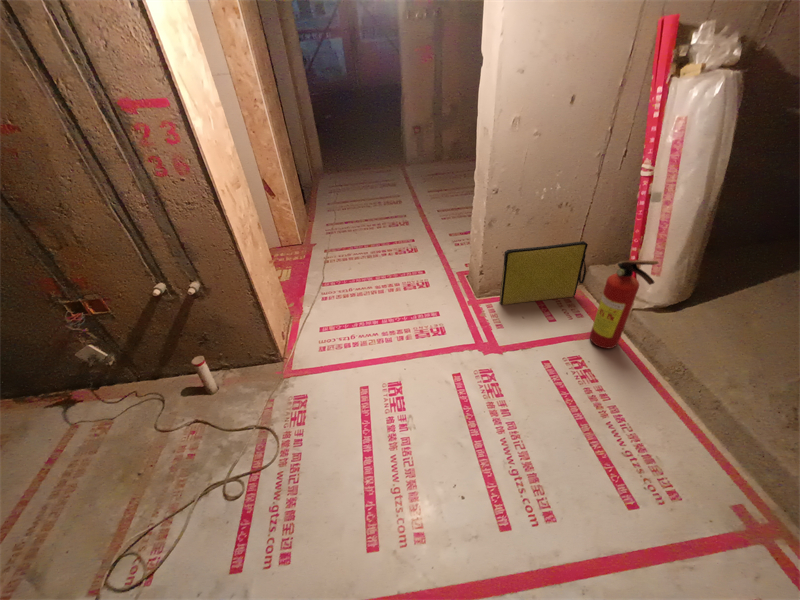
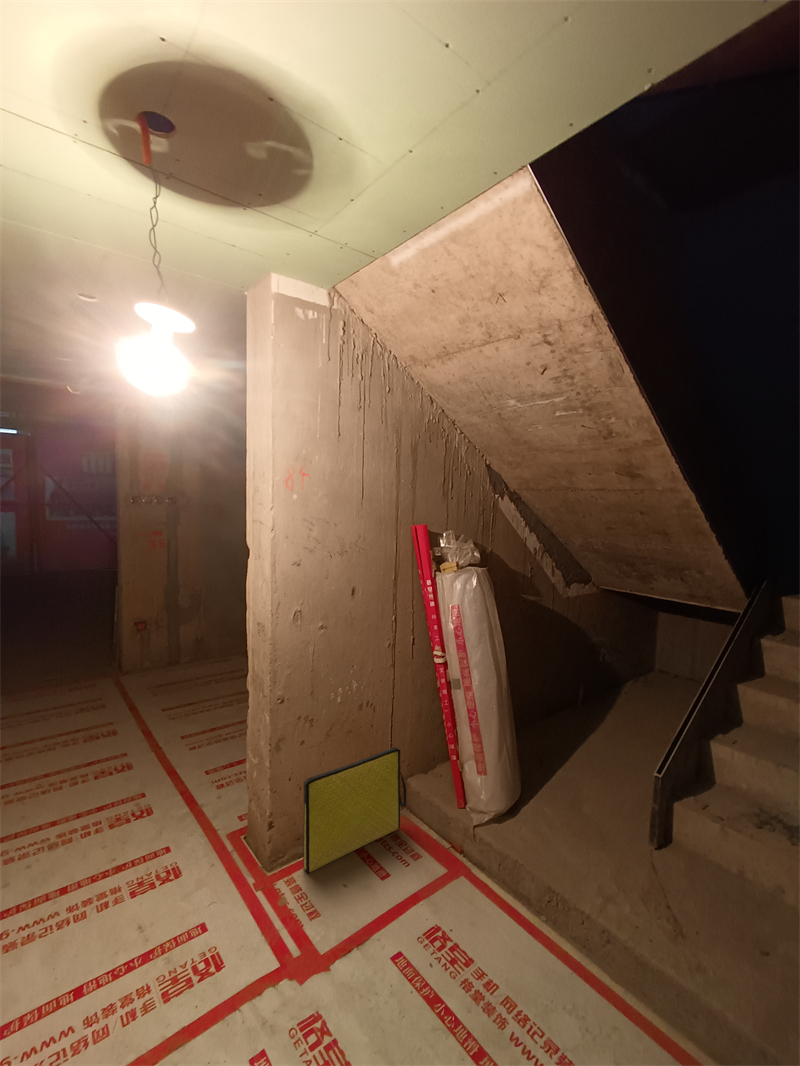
fire extinguisher: present [590,260,658,348] -> none [437,754,489,899]

